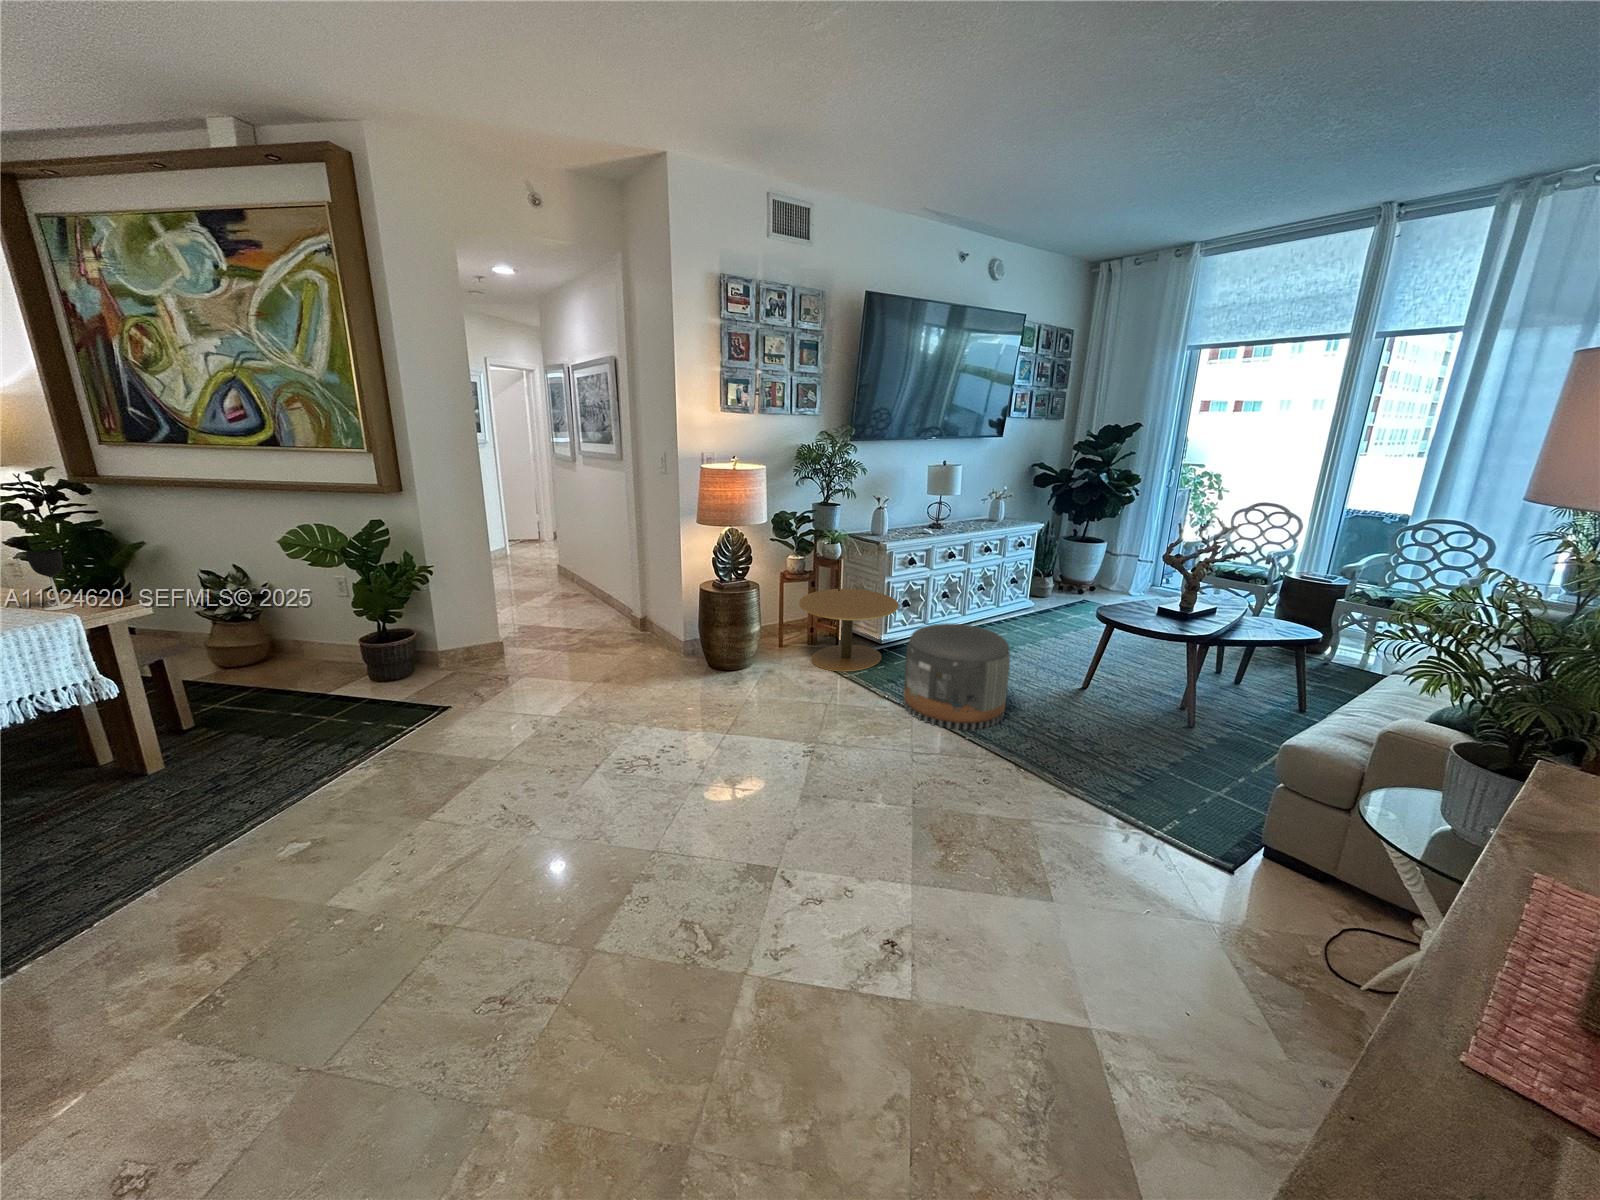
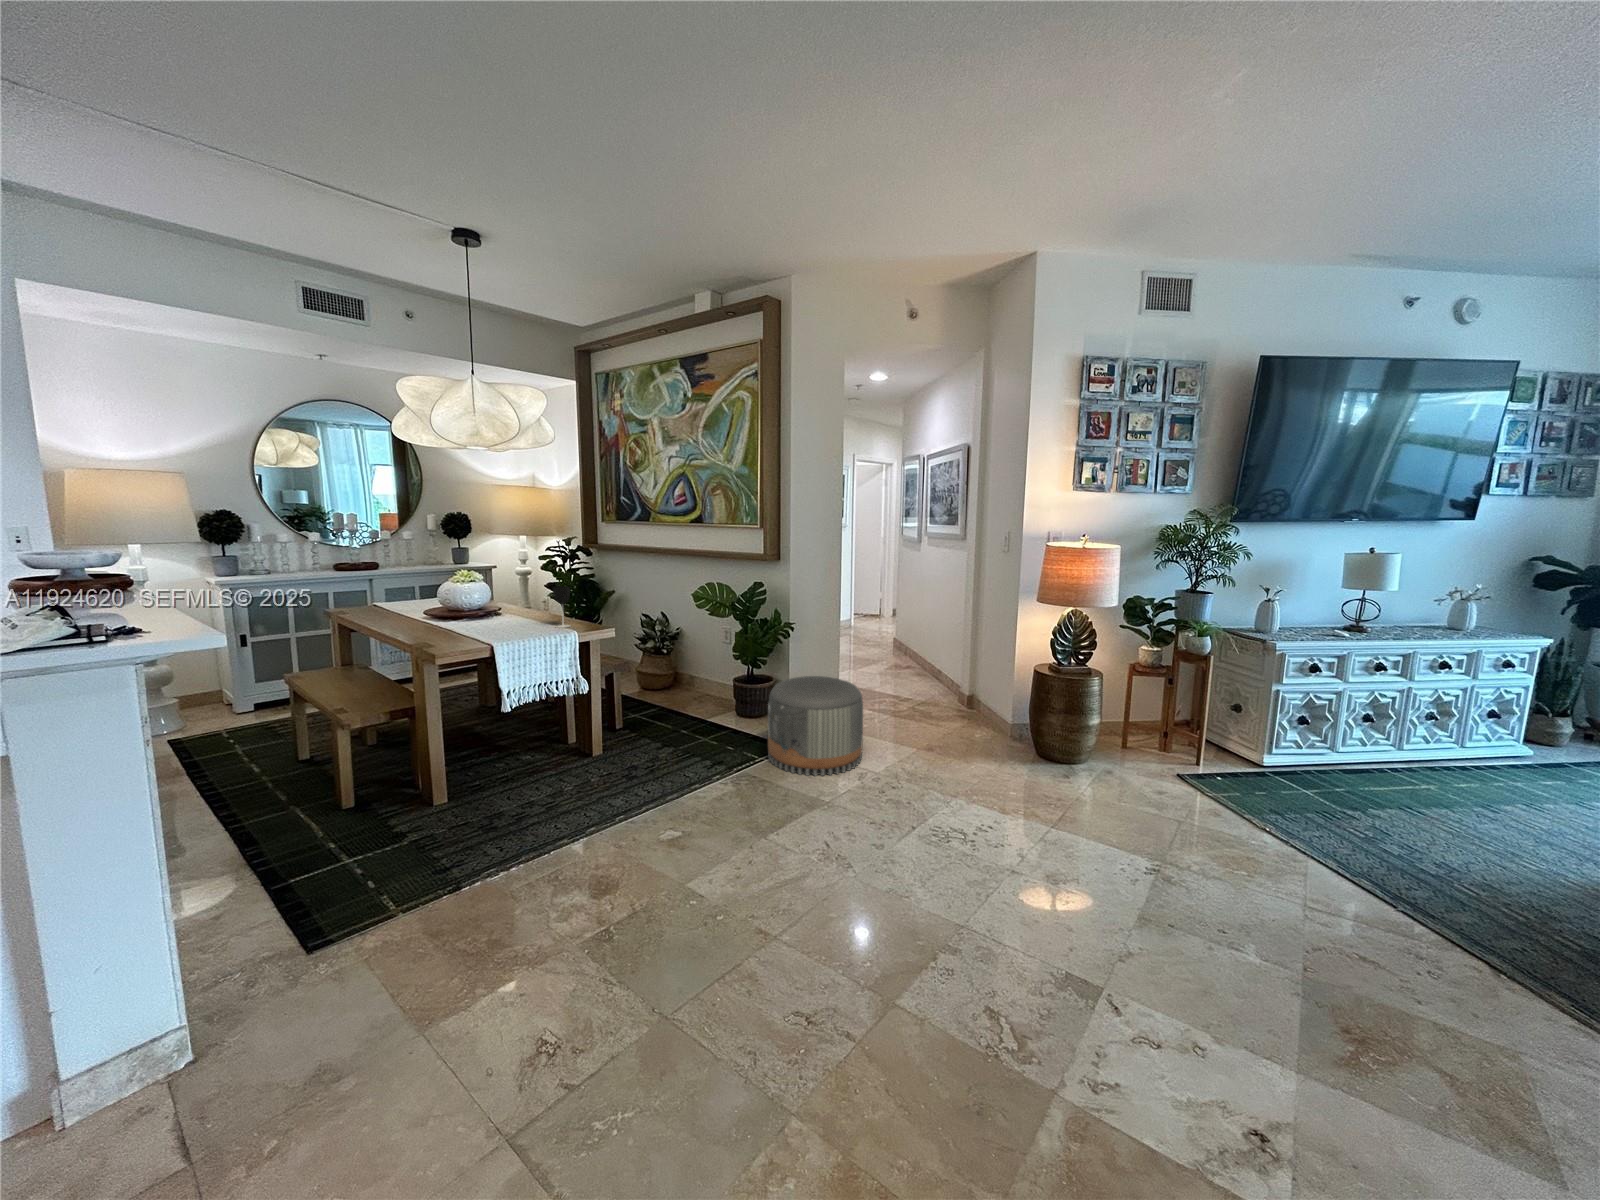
side table: present [799,589,898,671] -> none [1153,690,1298,794]
pouf: present [903,623,1010,730] -> present [768,676,863,776]

